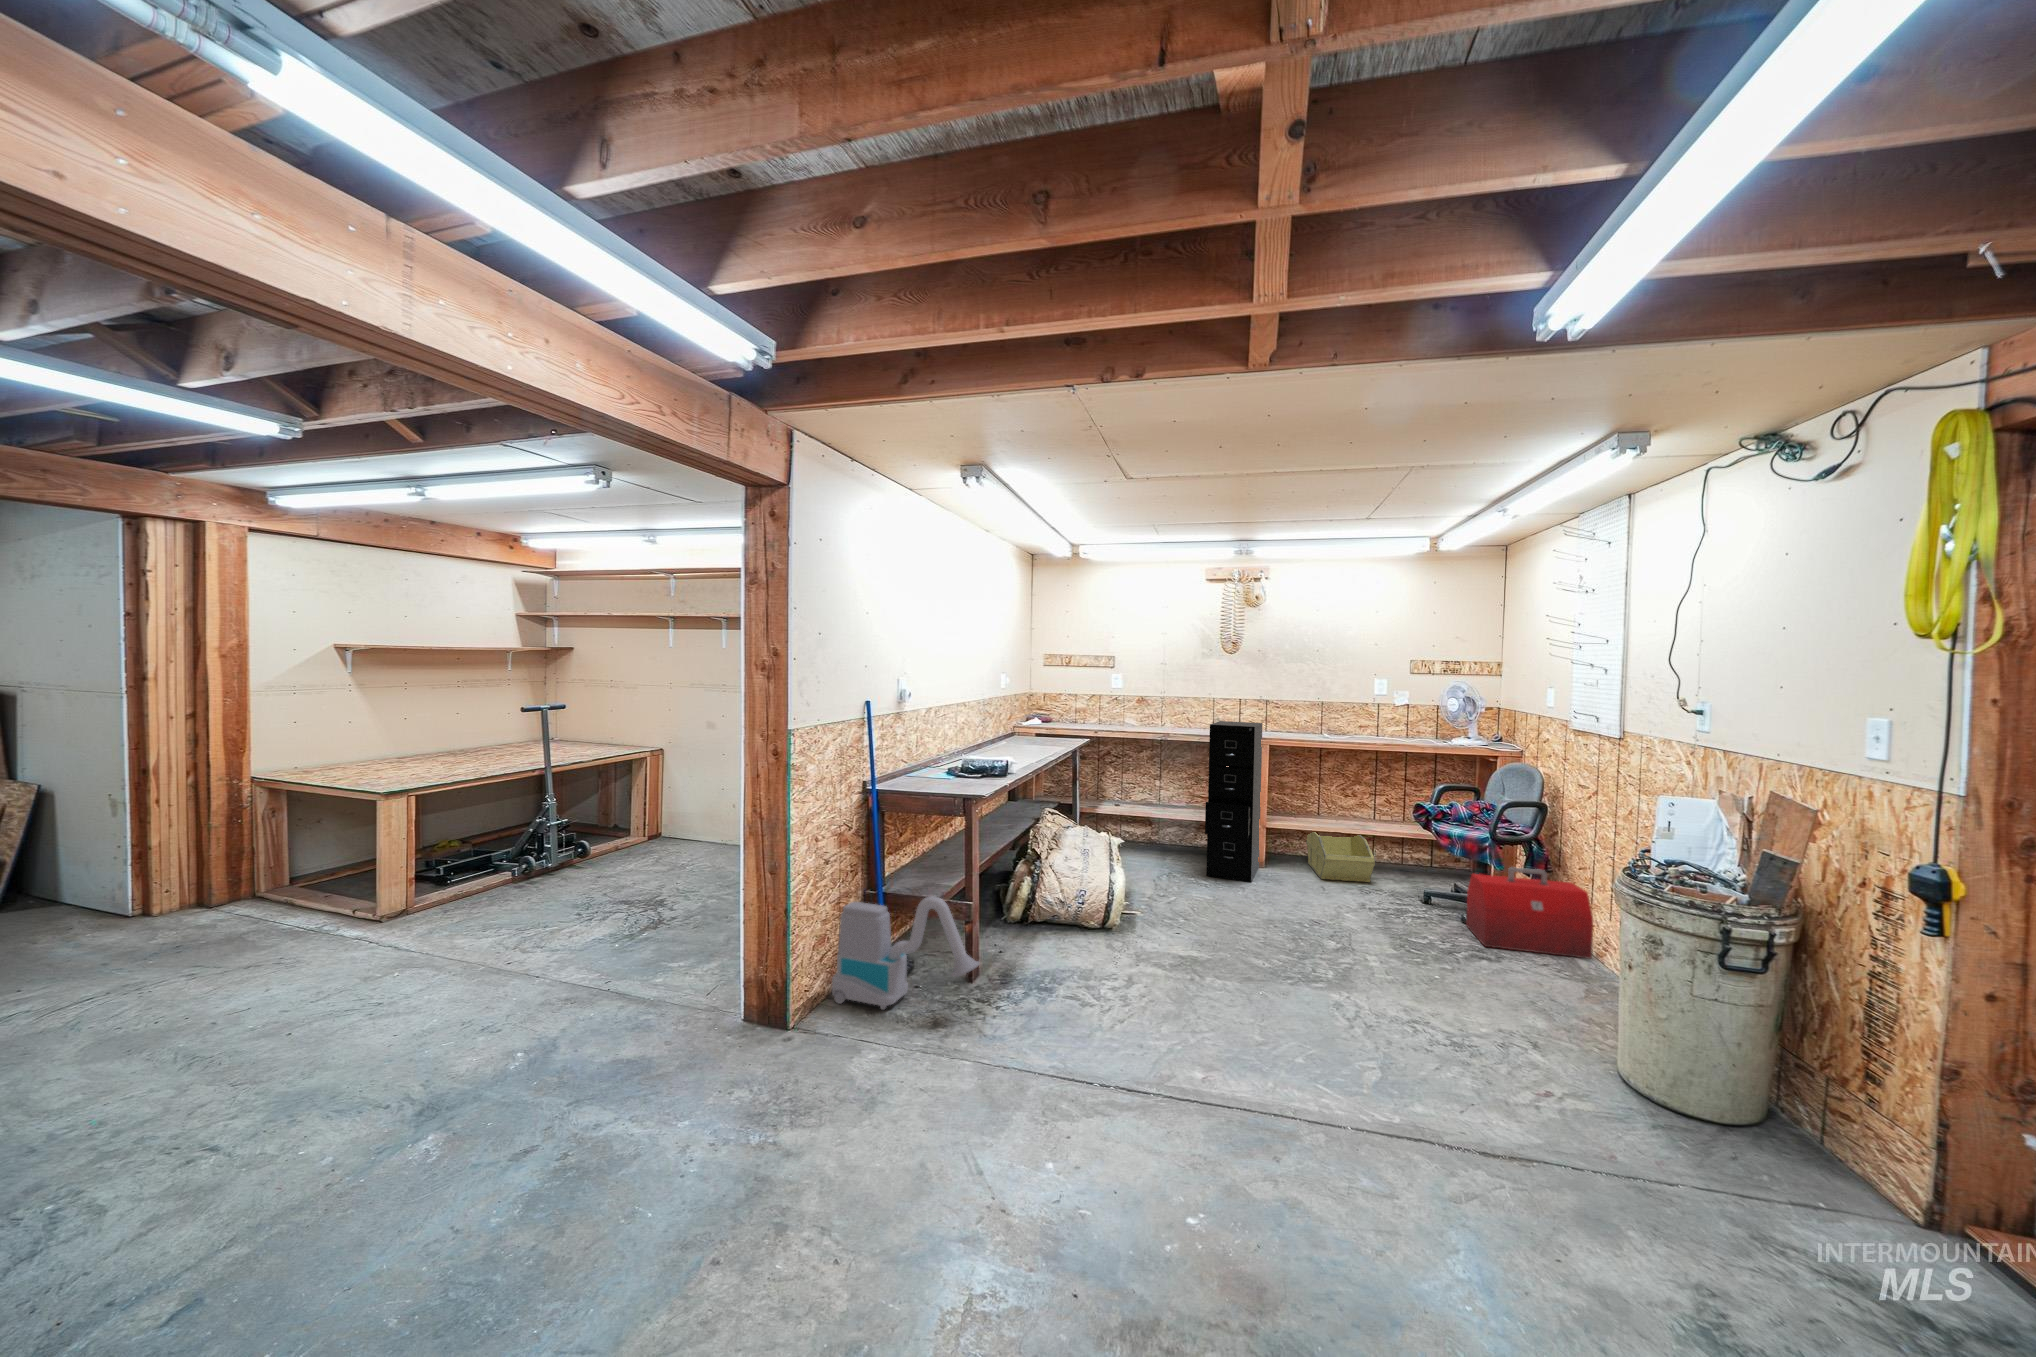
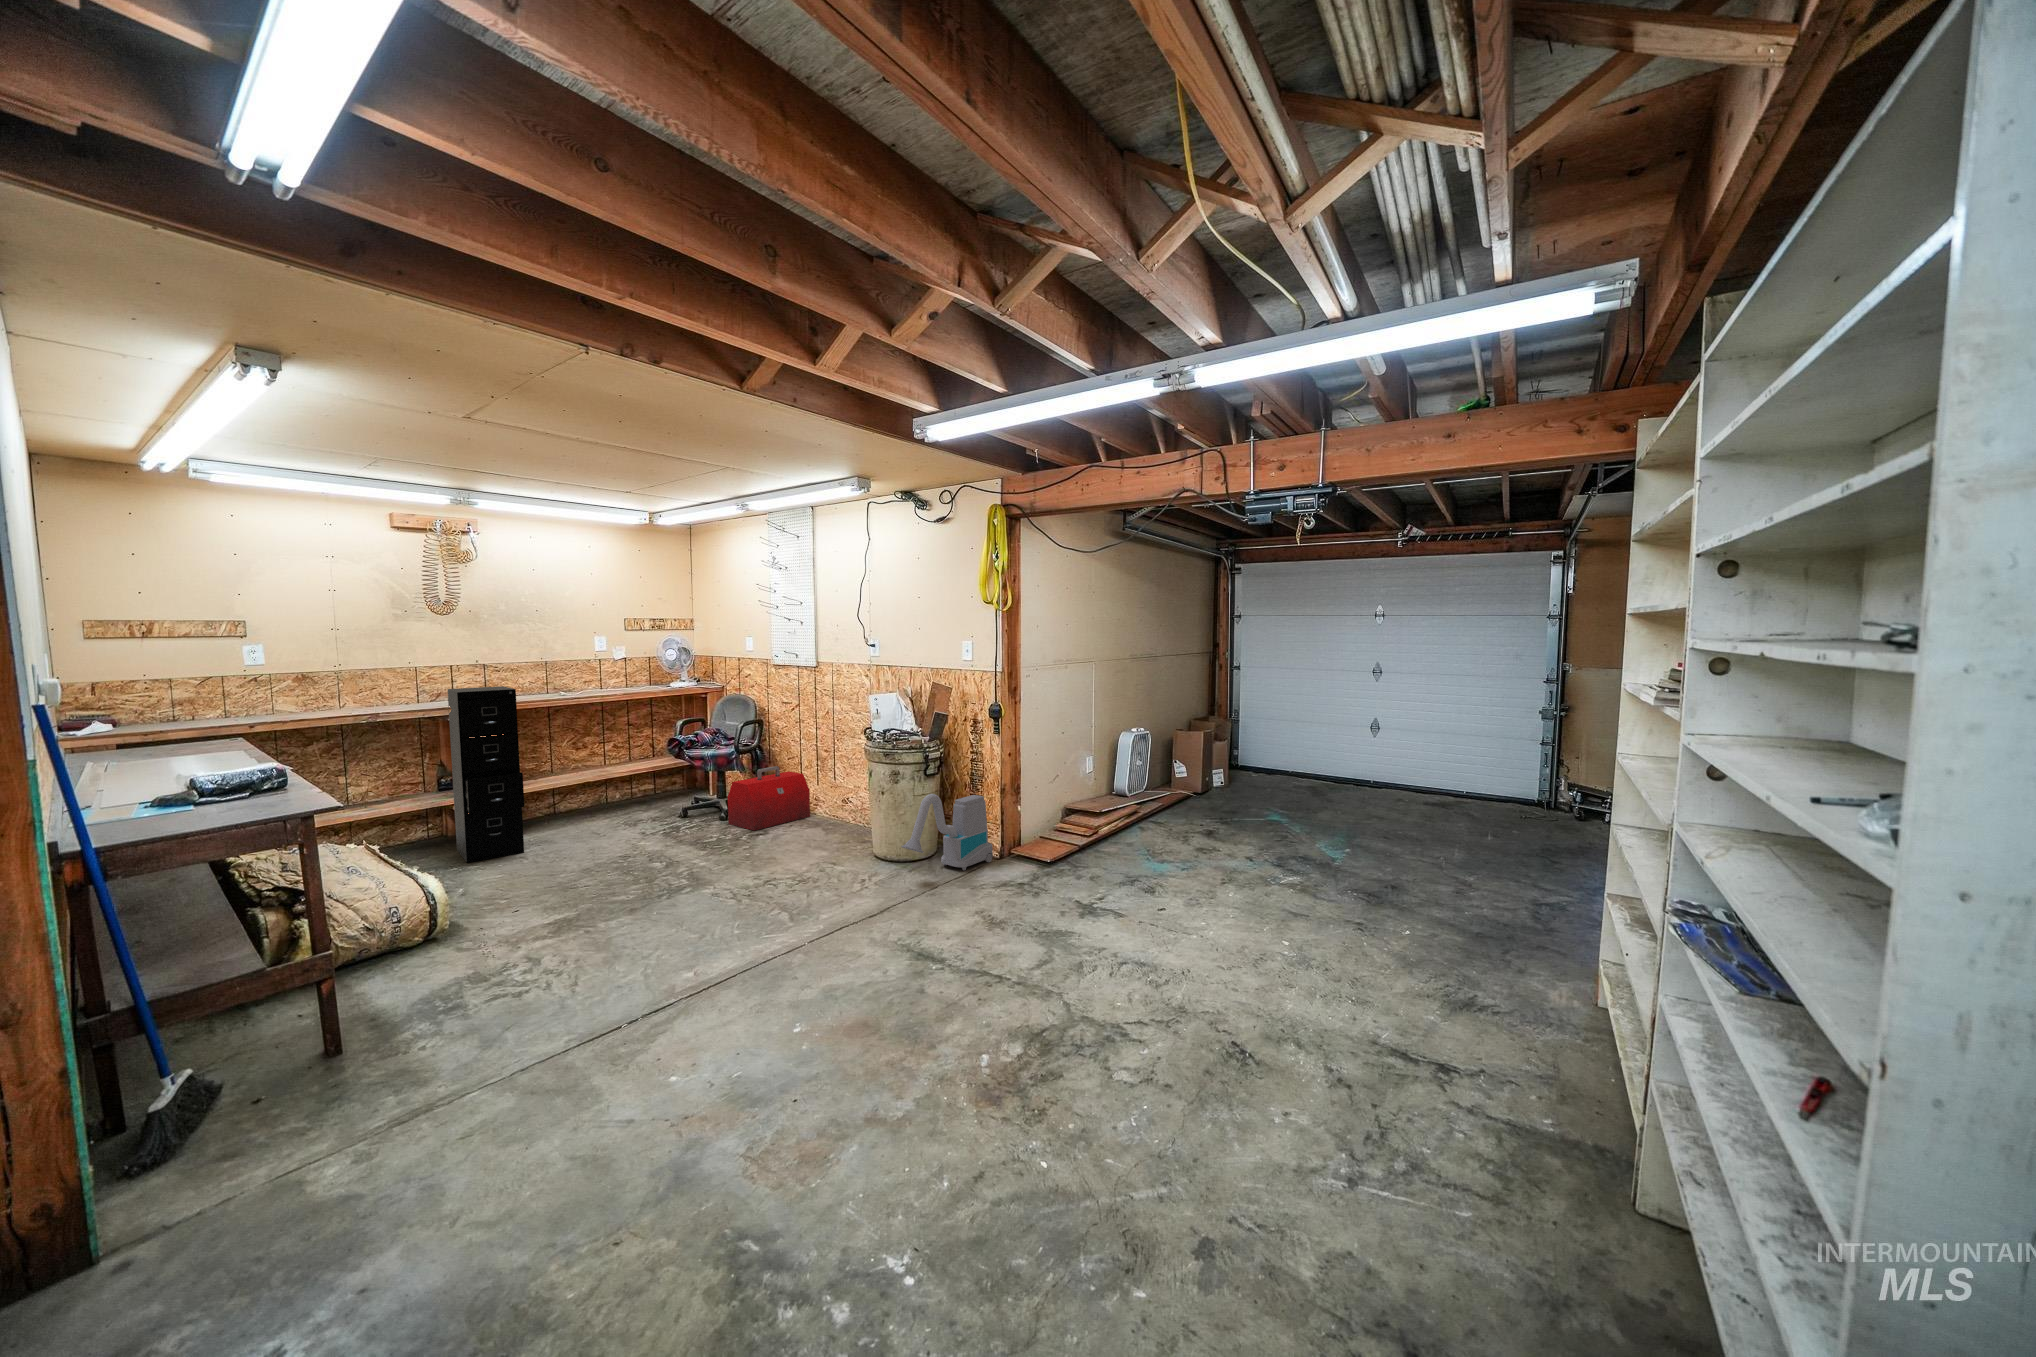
storage bin: present [1306,832,1375,882] -> none [546,779,634,830]
vacuum cleaner: present [832,896,980,1010] -> present [901,794,993,870]

